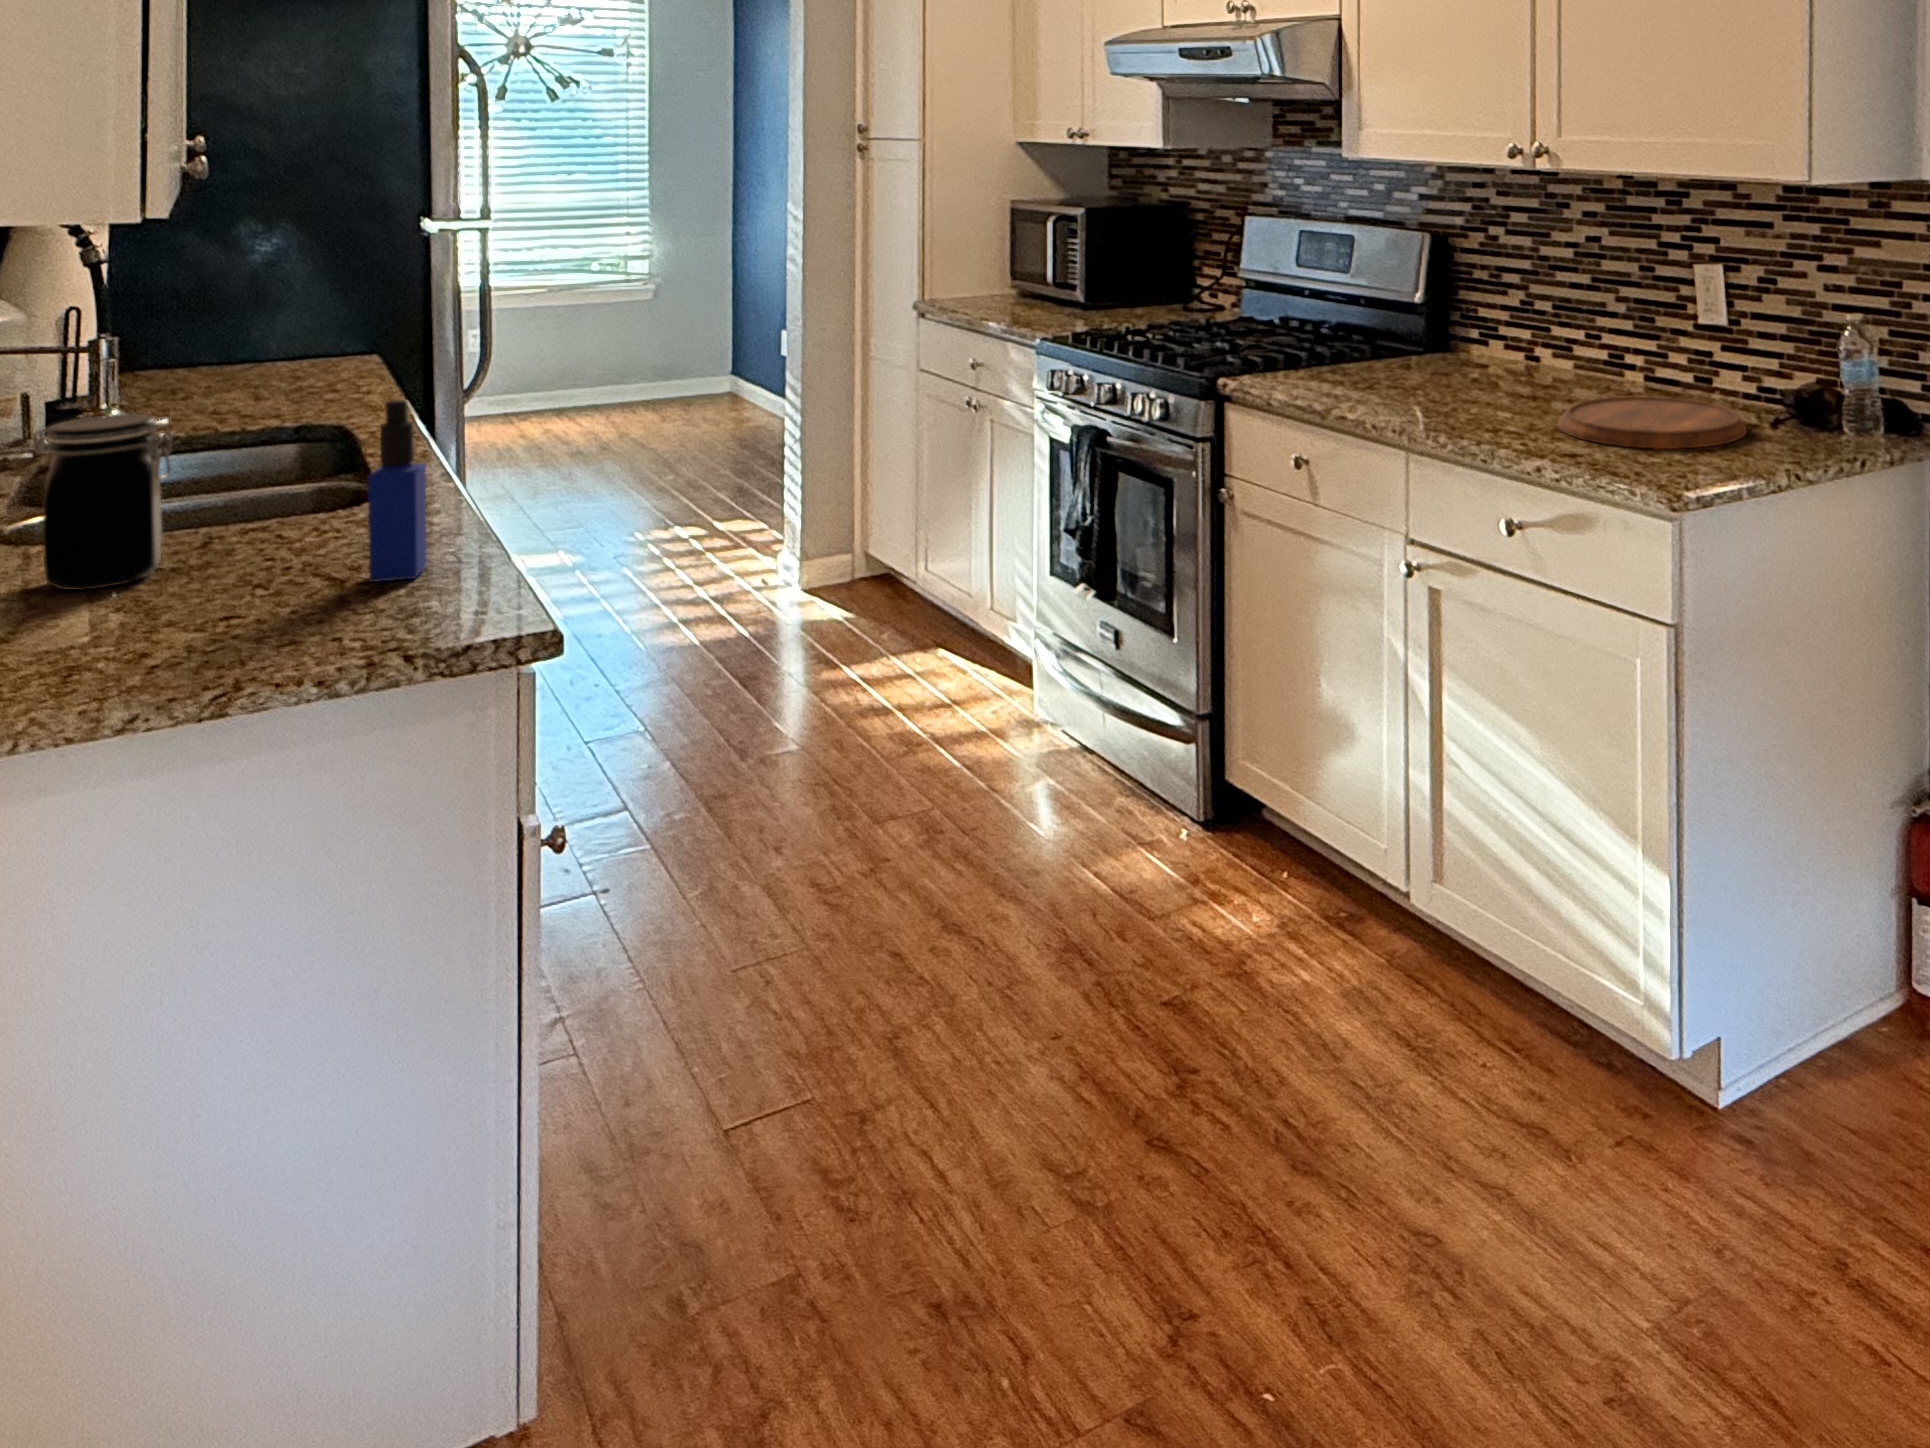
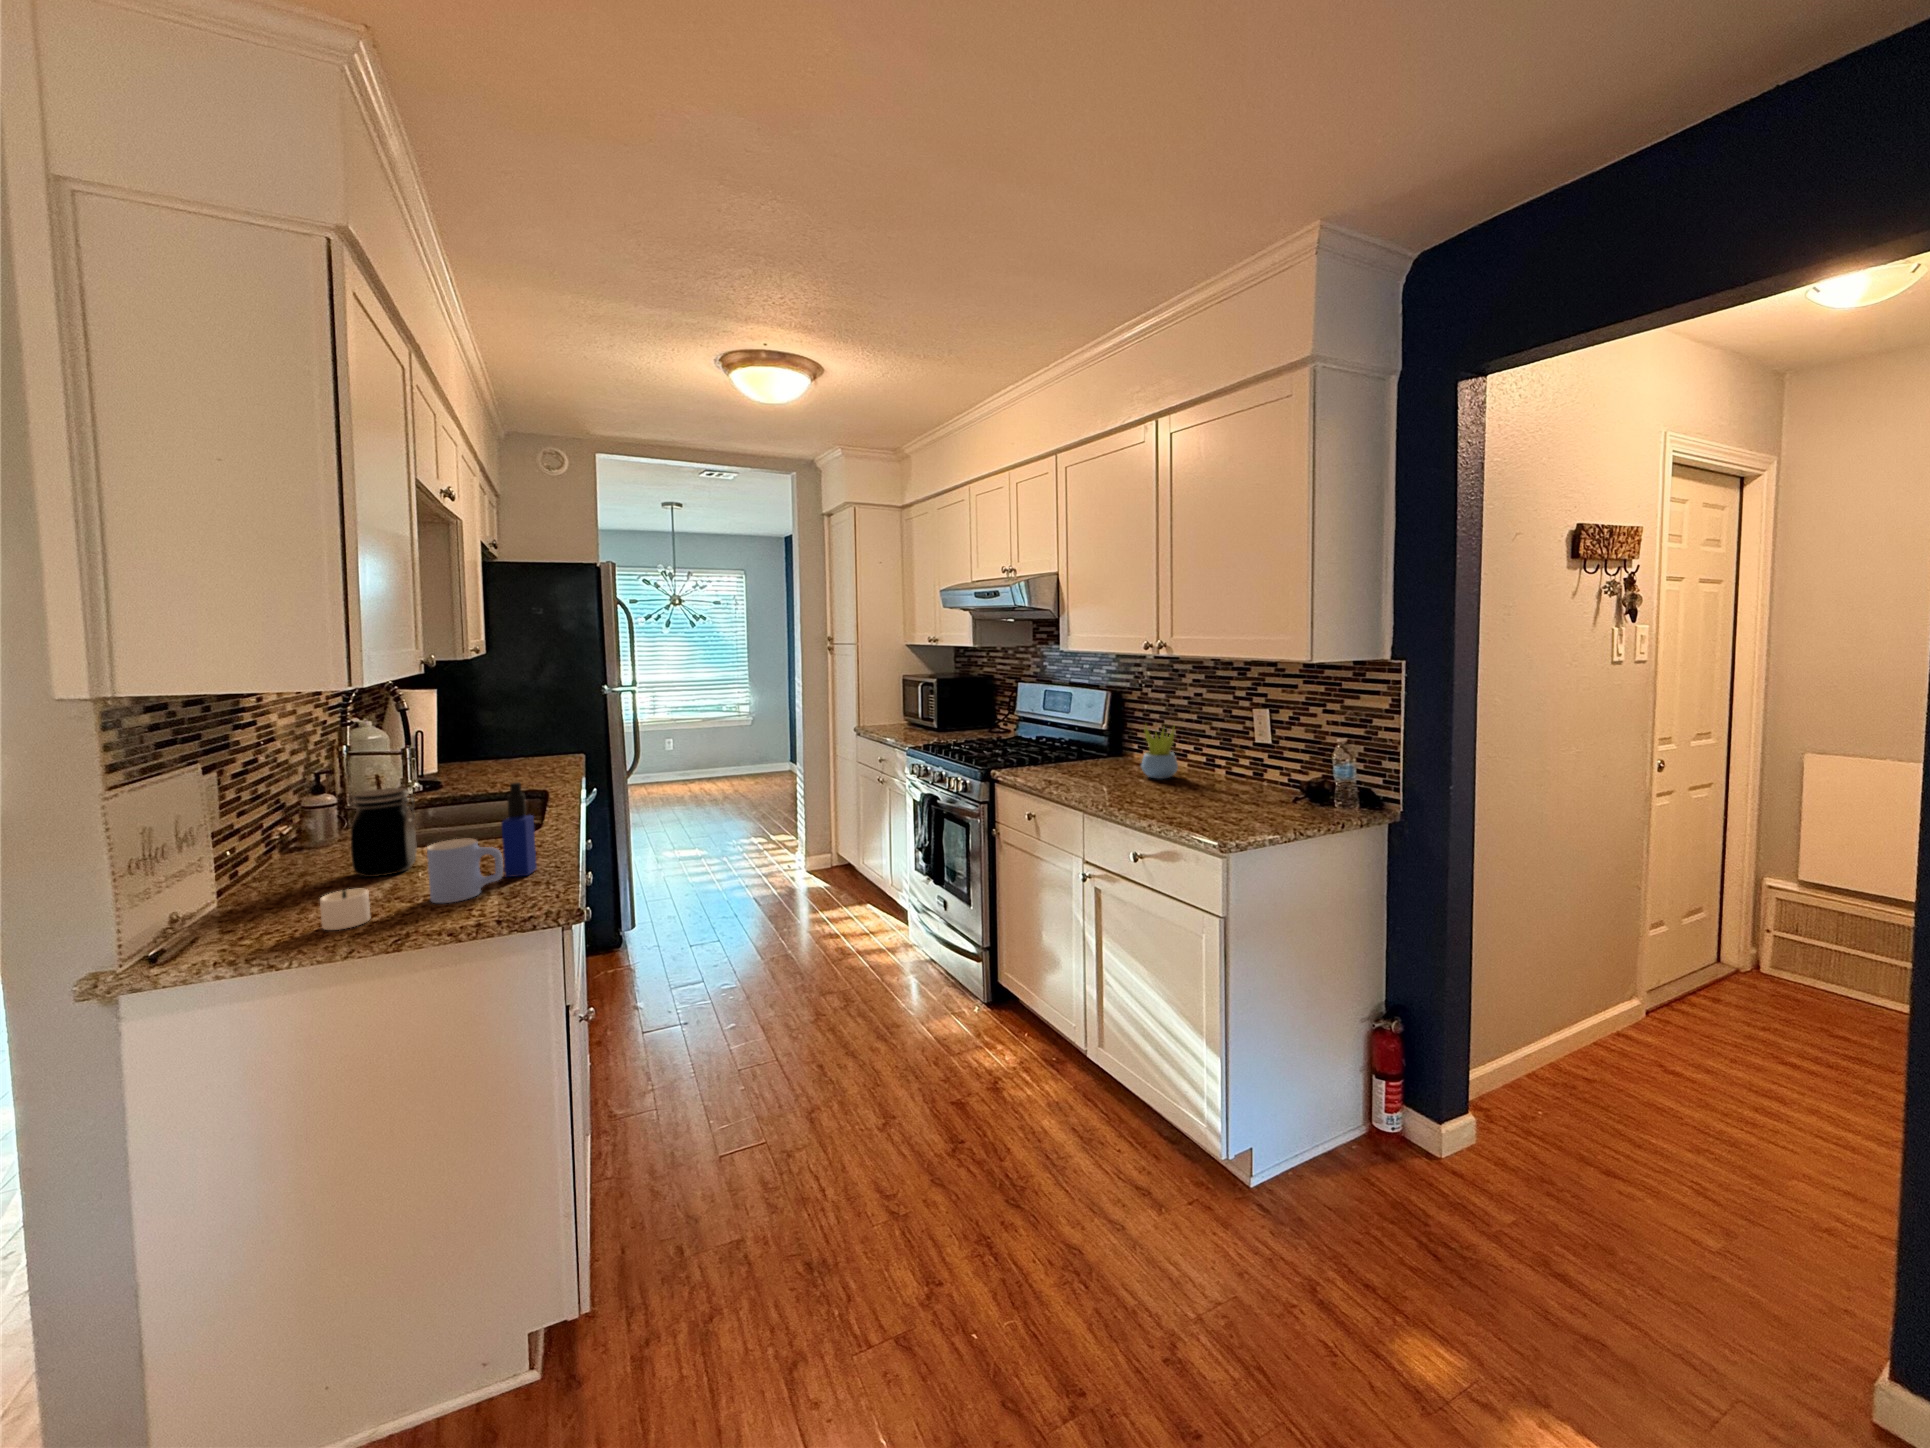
succulent plant: none [1499,288,1564,390] -> present [1141,726,1178,779]
cutting board: present [1558,397,1747,449] -> none [1167,784,1276,815]
mug: none [244,506,385,630] -> present [427,839,503,903]
candle: none [55,602,190,682] -> present [320,888,370,930]

